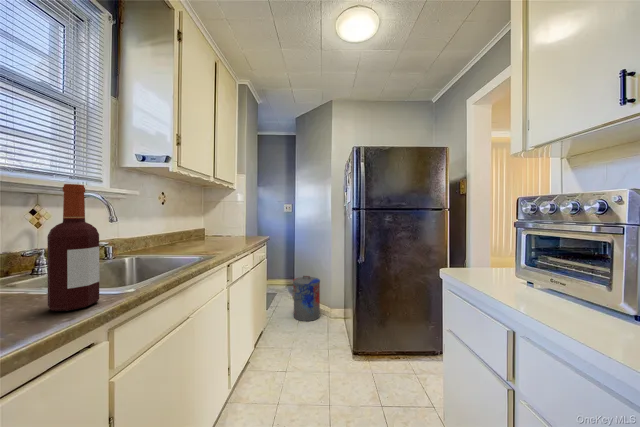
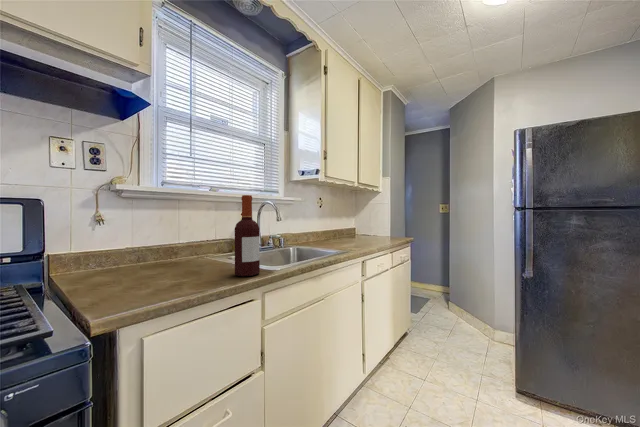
trash can: present [293,276,320,321] -> none [444,283,479,335]

